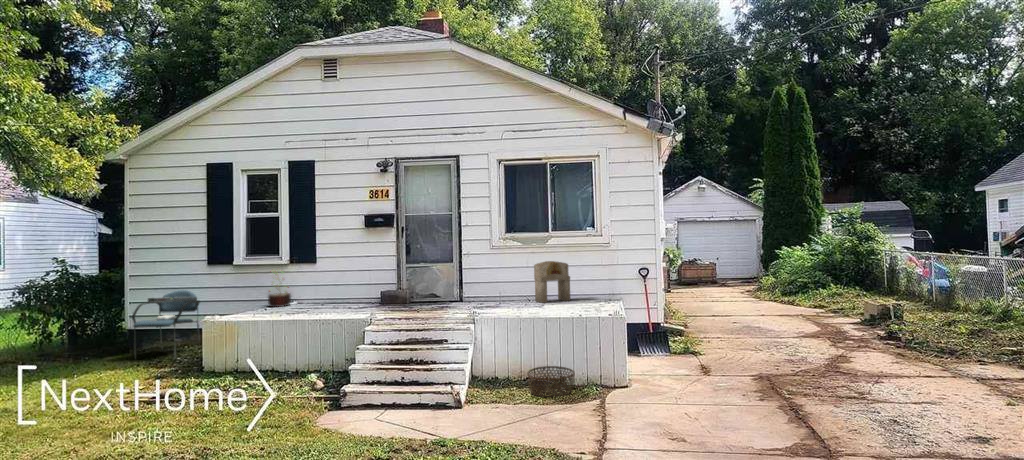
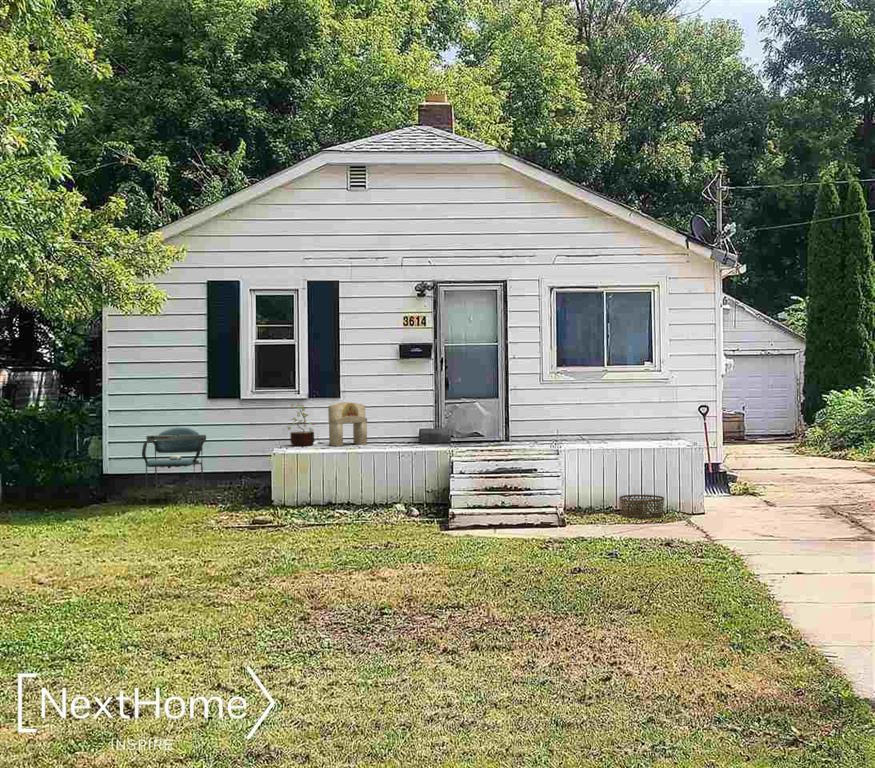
stool: present [534,261,570,303] -> present [328,402,367,446]

